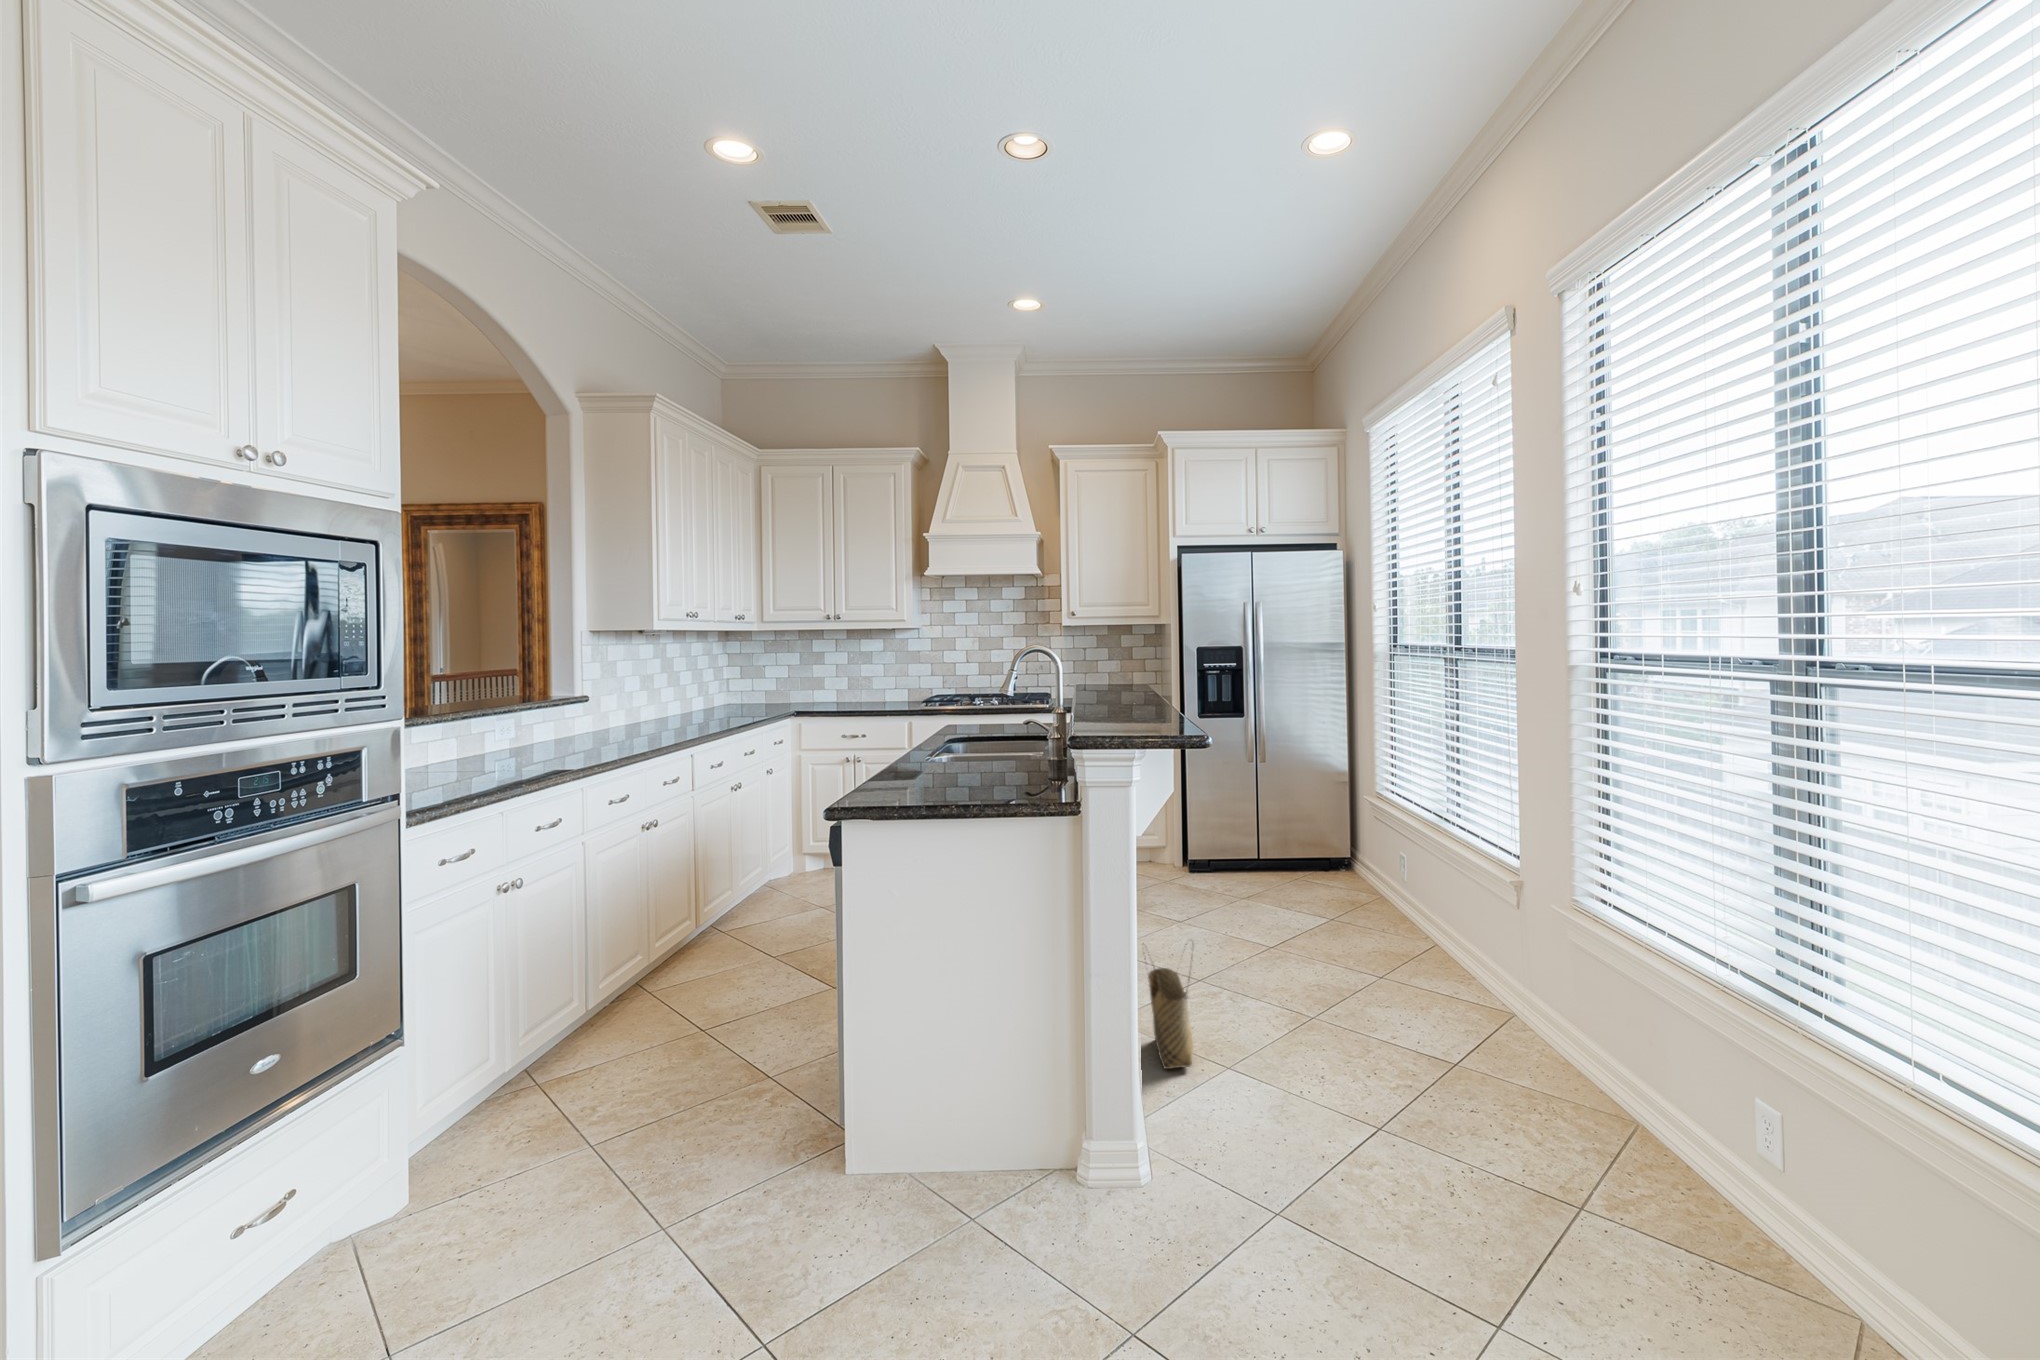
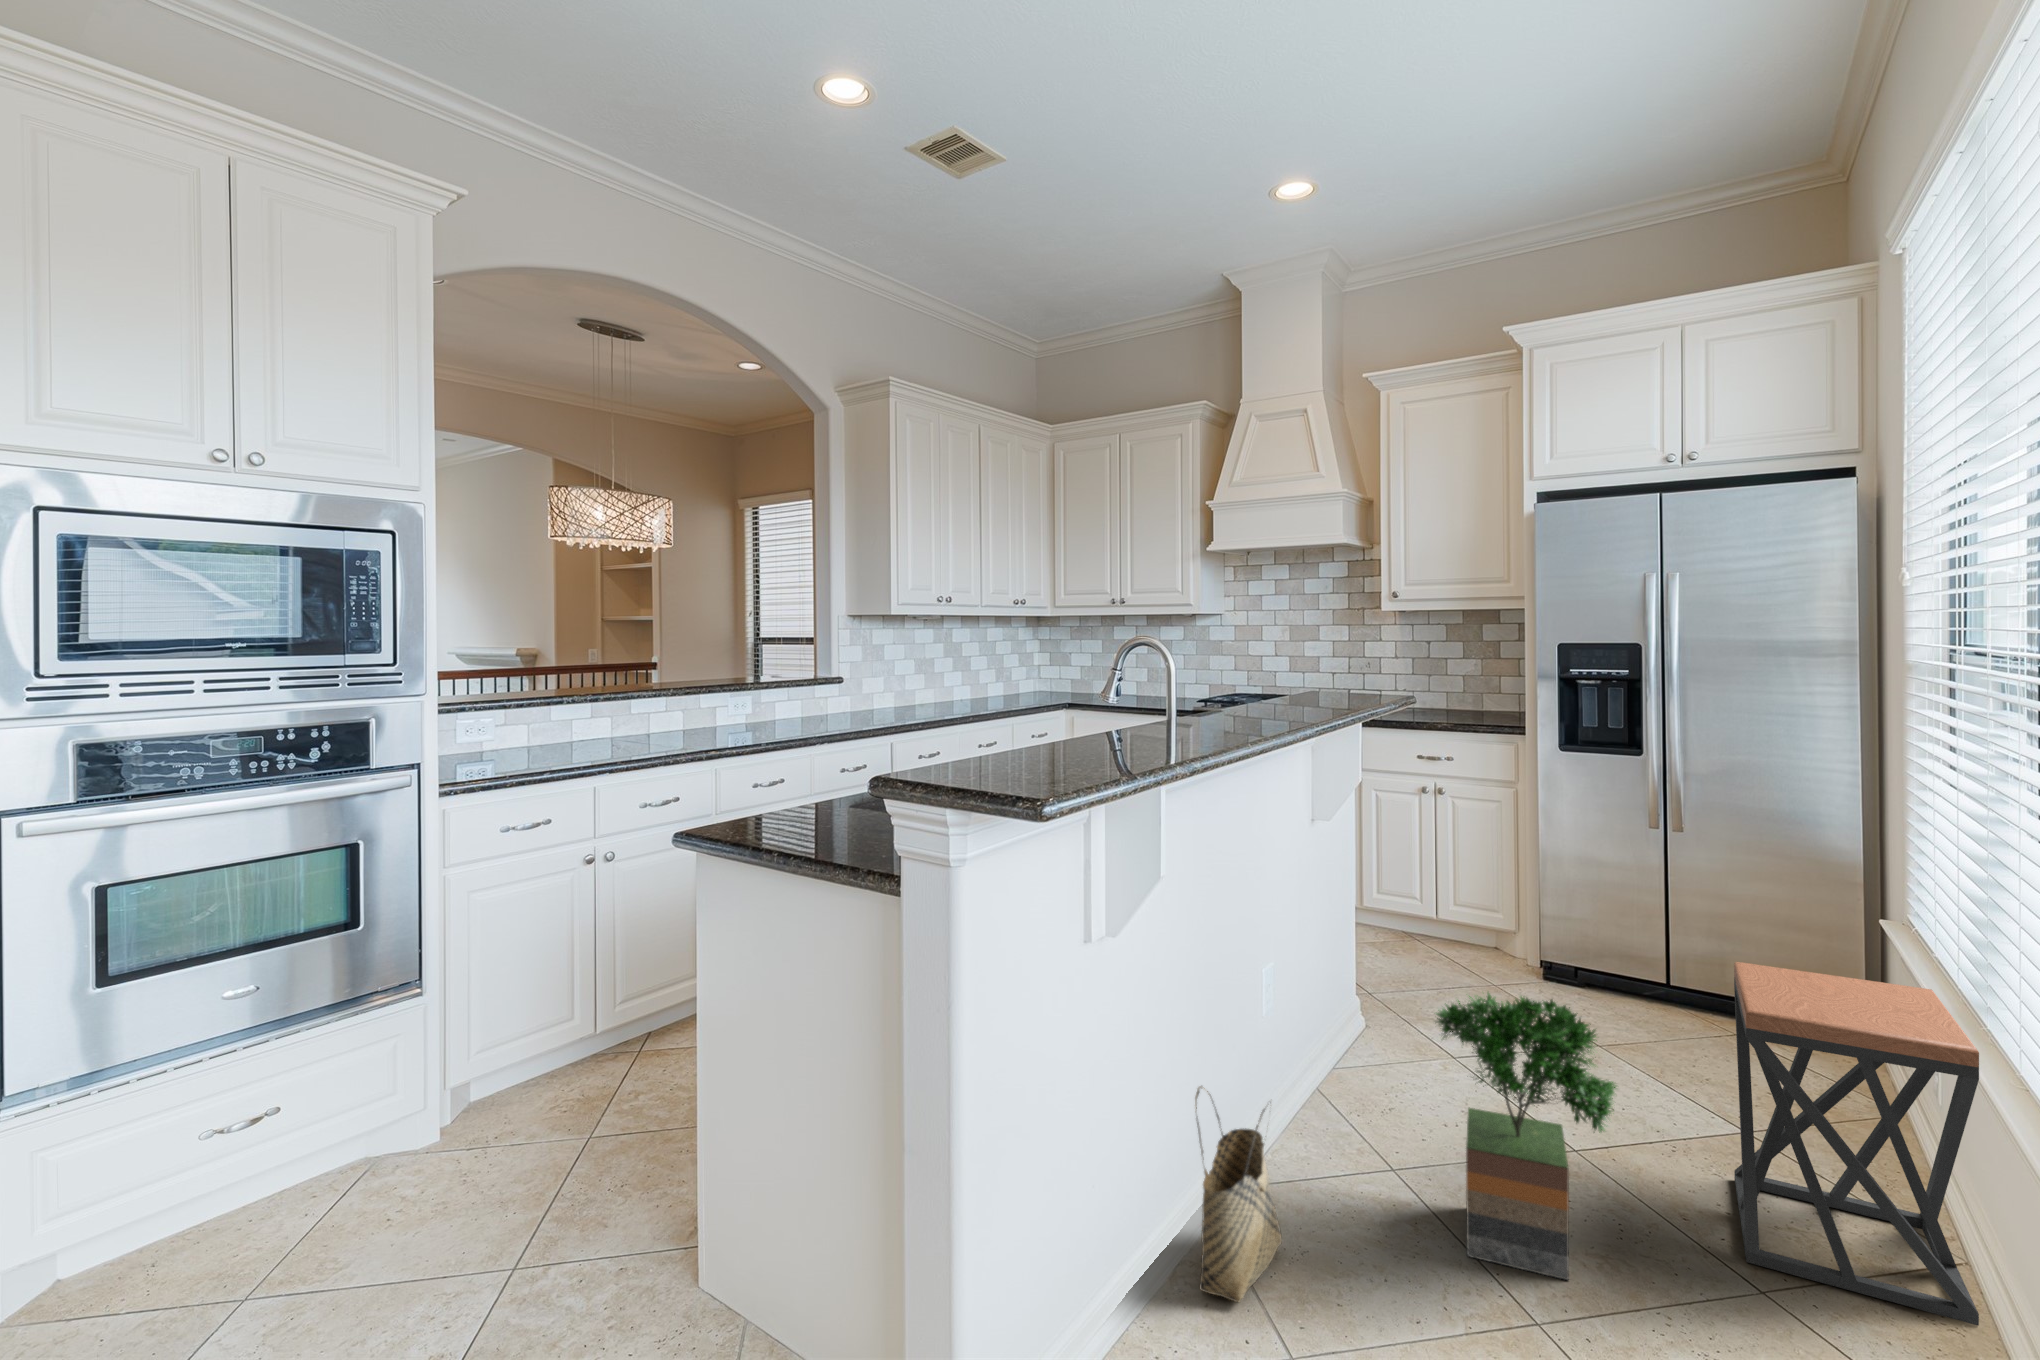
stool: none [1349,822,1471,978] -> present [1734,962,1979,1325]
potted tree: none [1237,854,1346,1013] -> present [1436,993,1616,1280]

